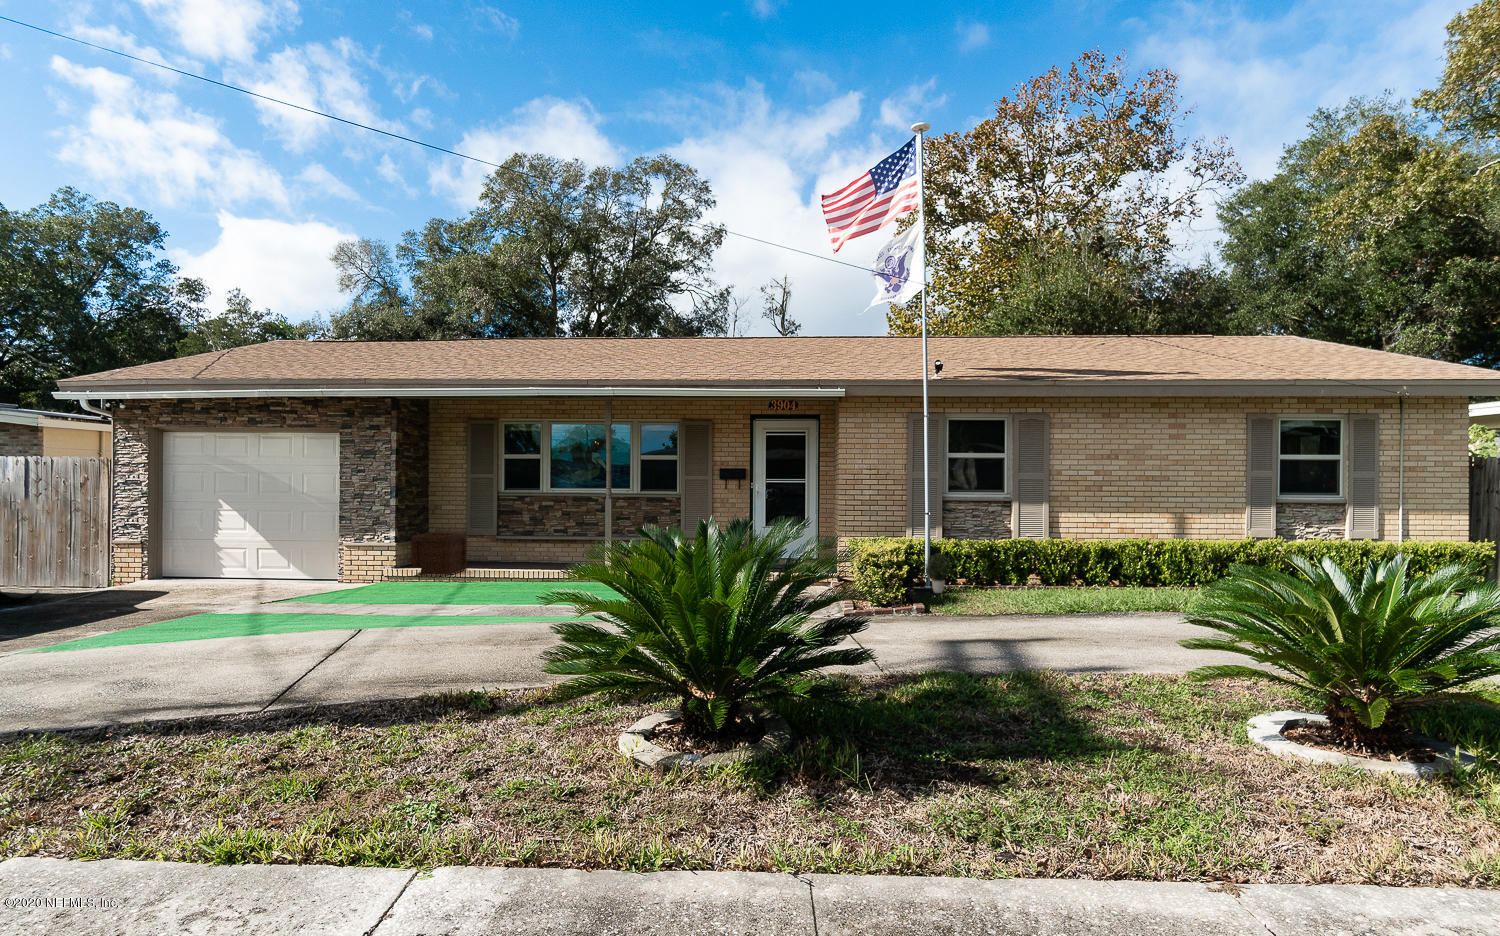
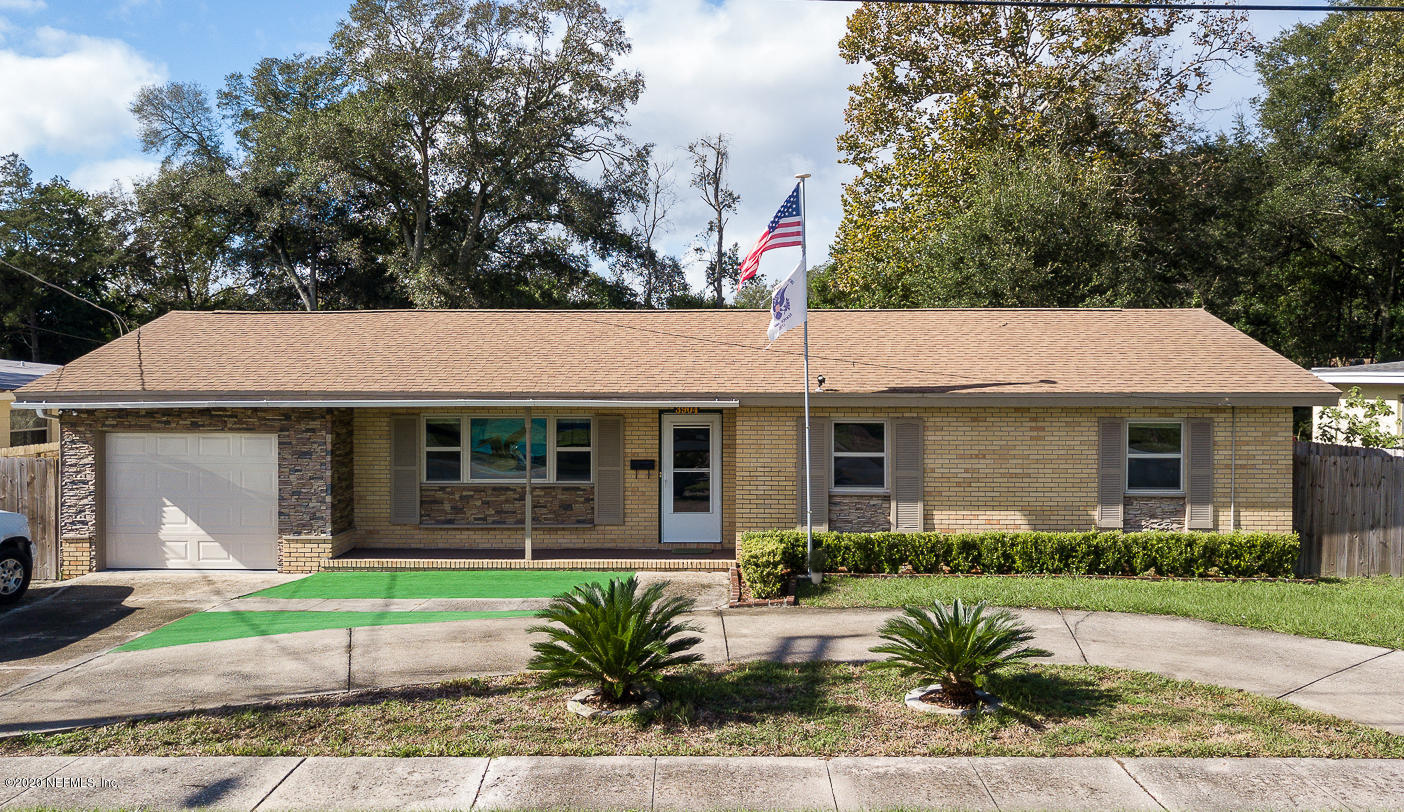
wooden crate: present [411,532,467,576] -> none [341,523,391,565]

